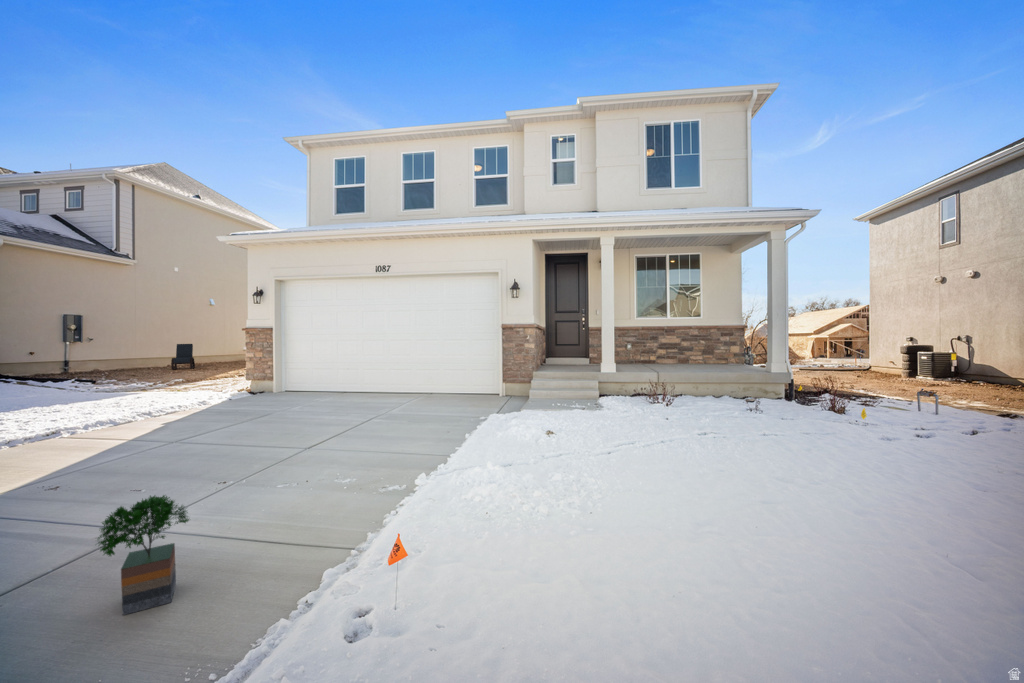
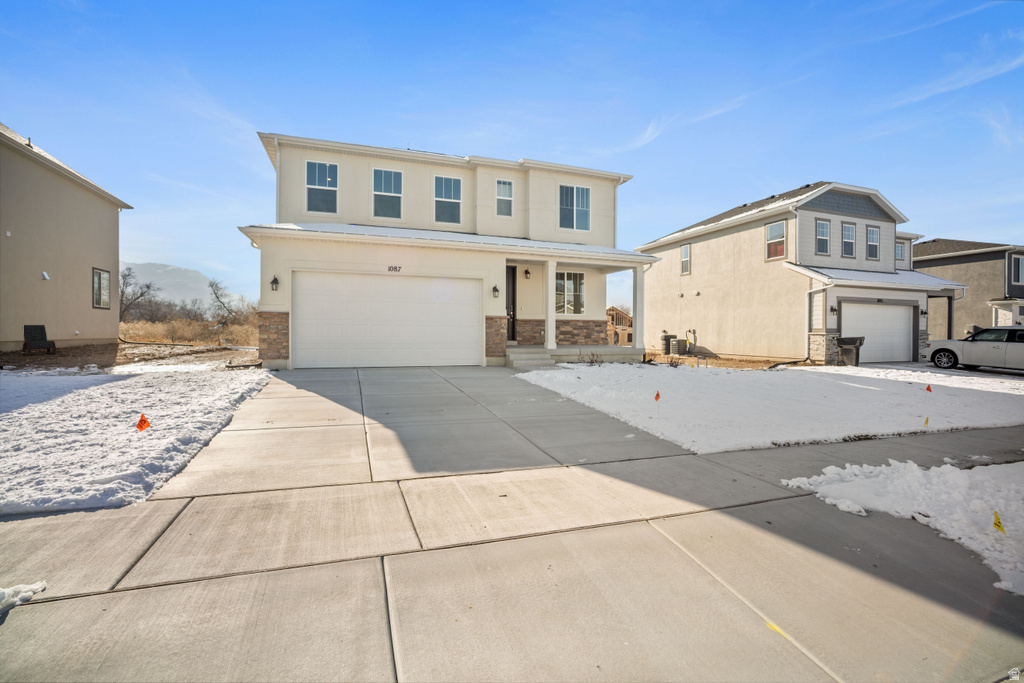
potted tree: present [98,495,189,615] -> none [561,381,585,418]

